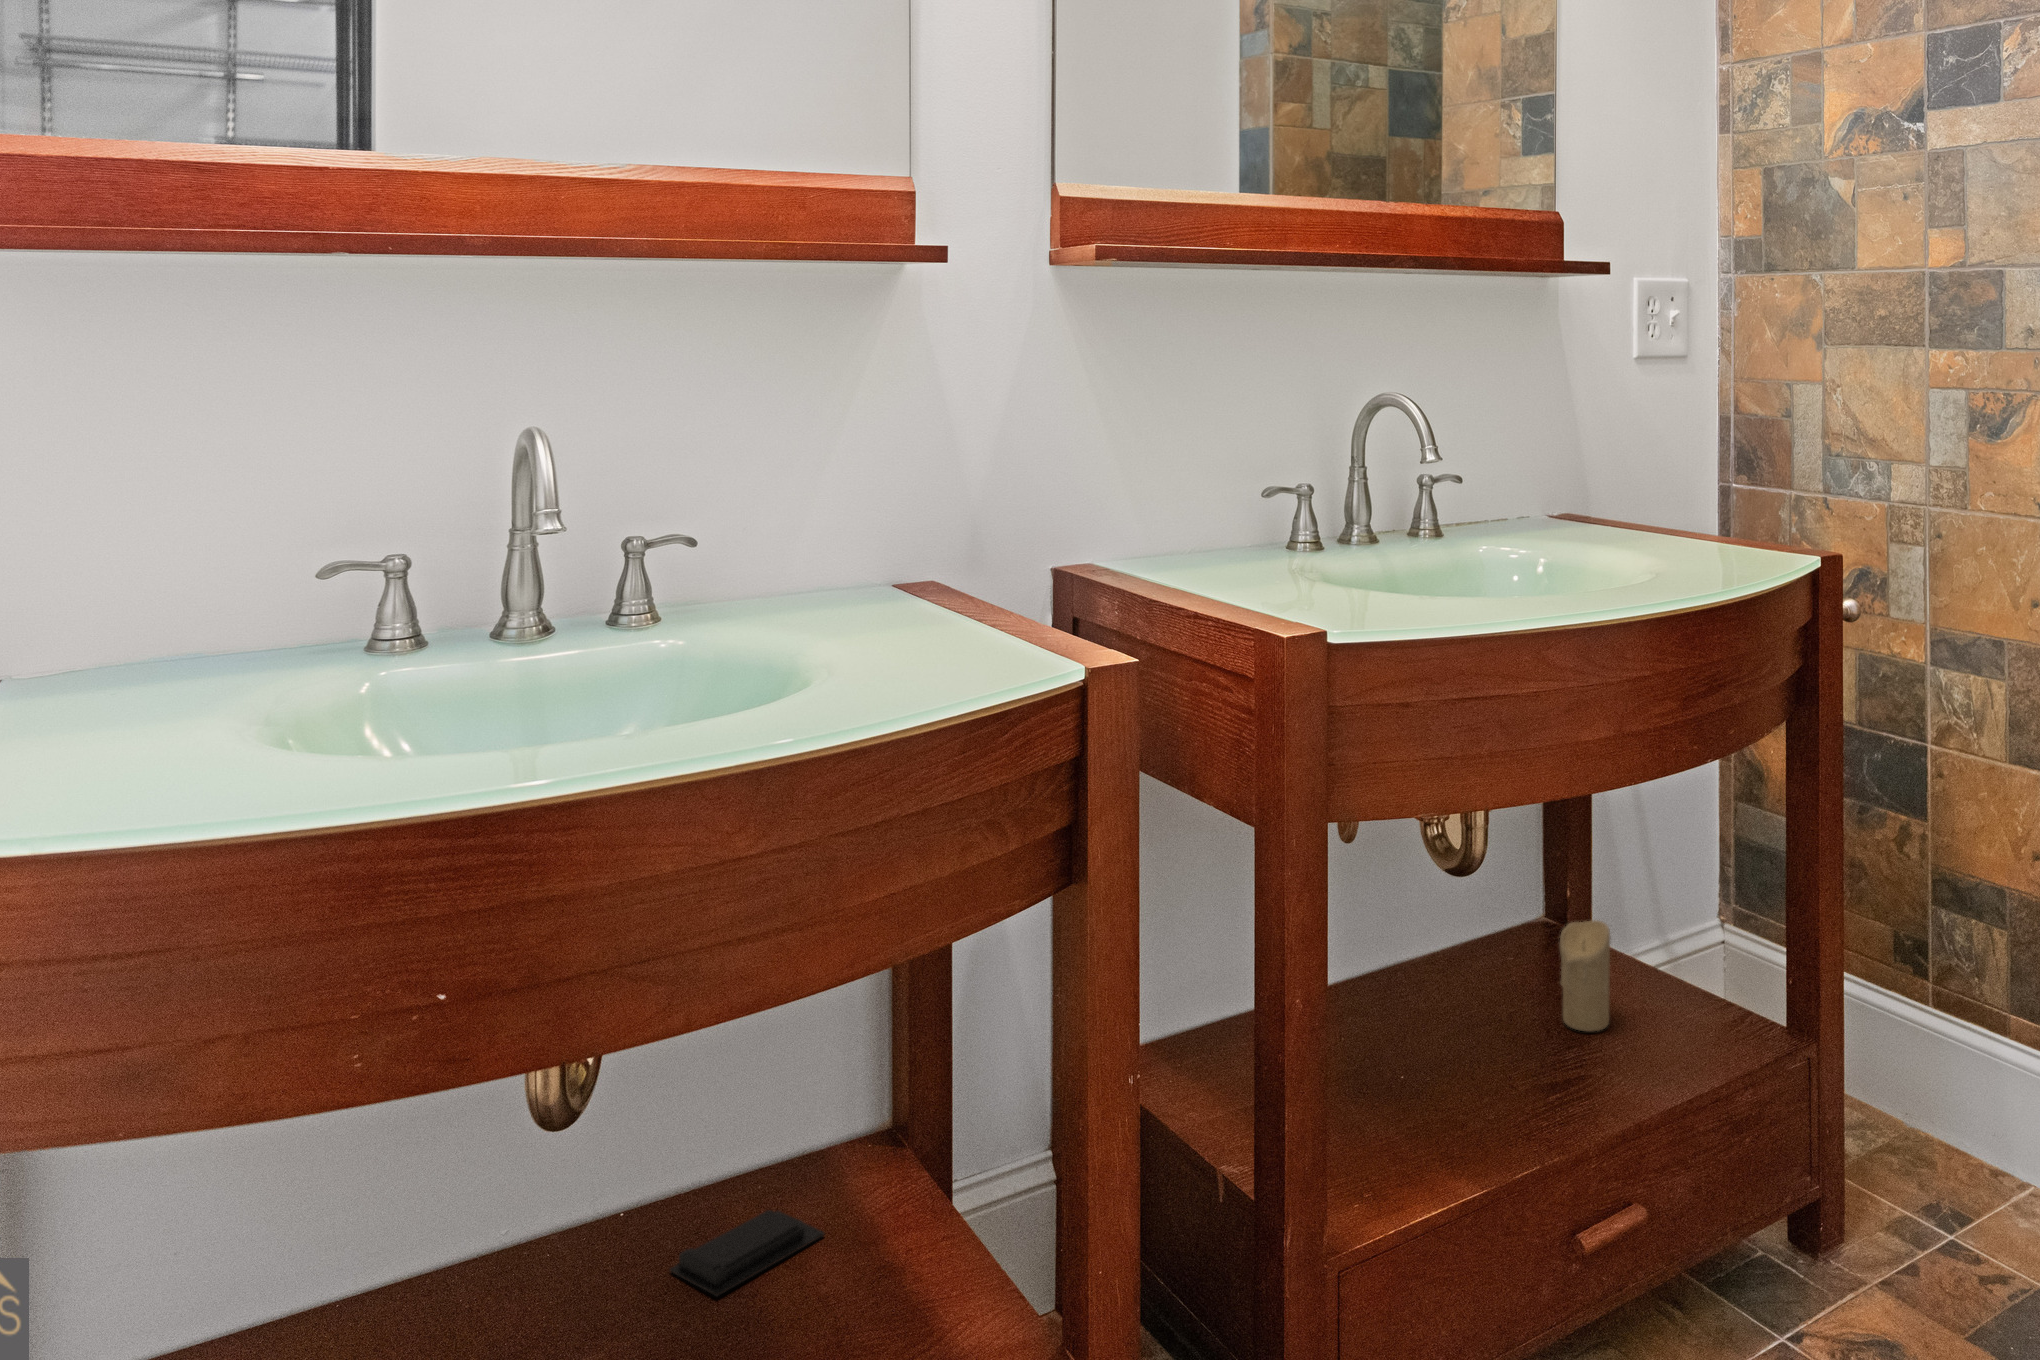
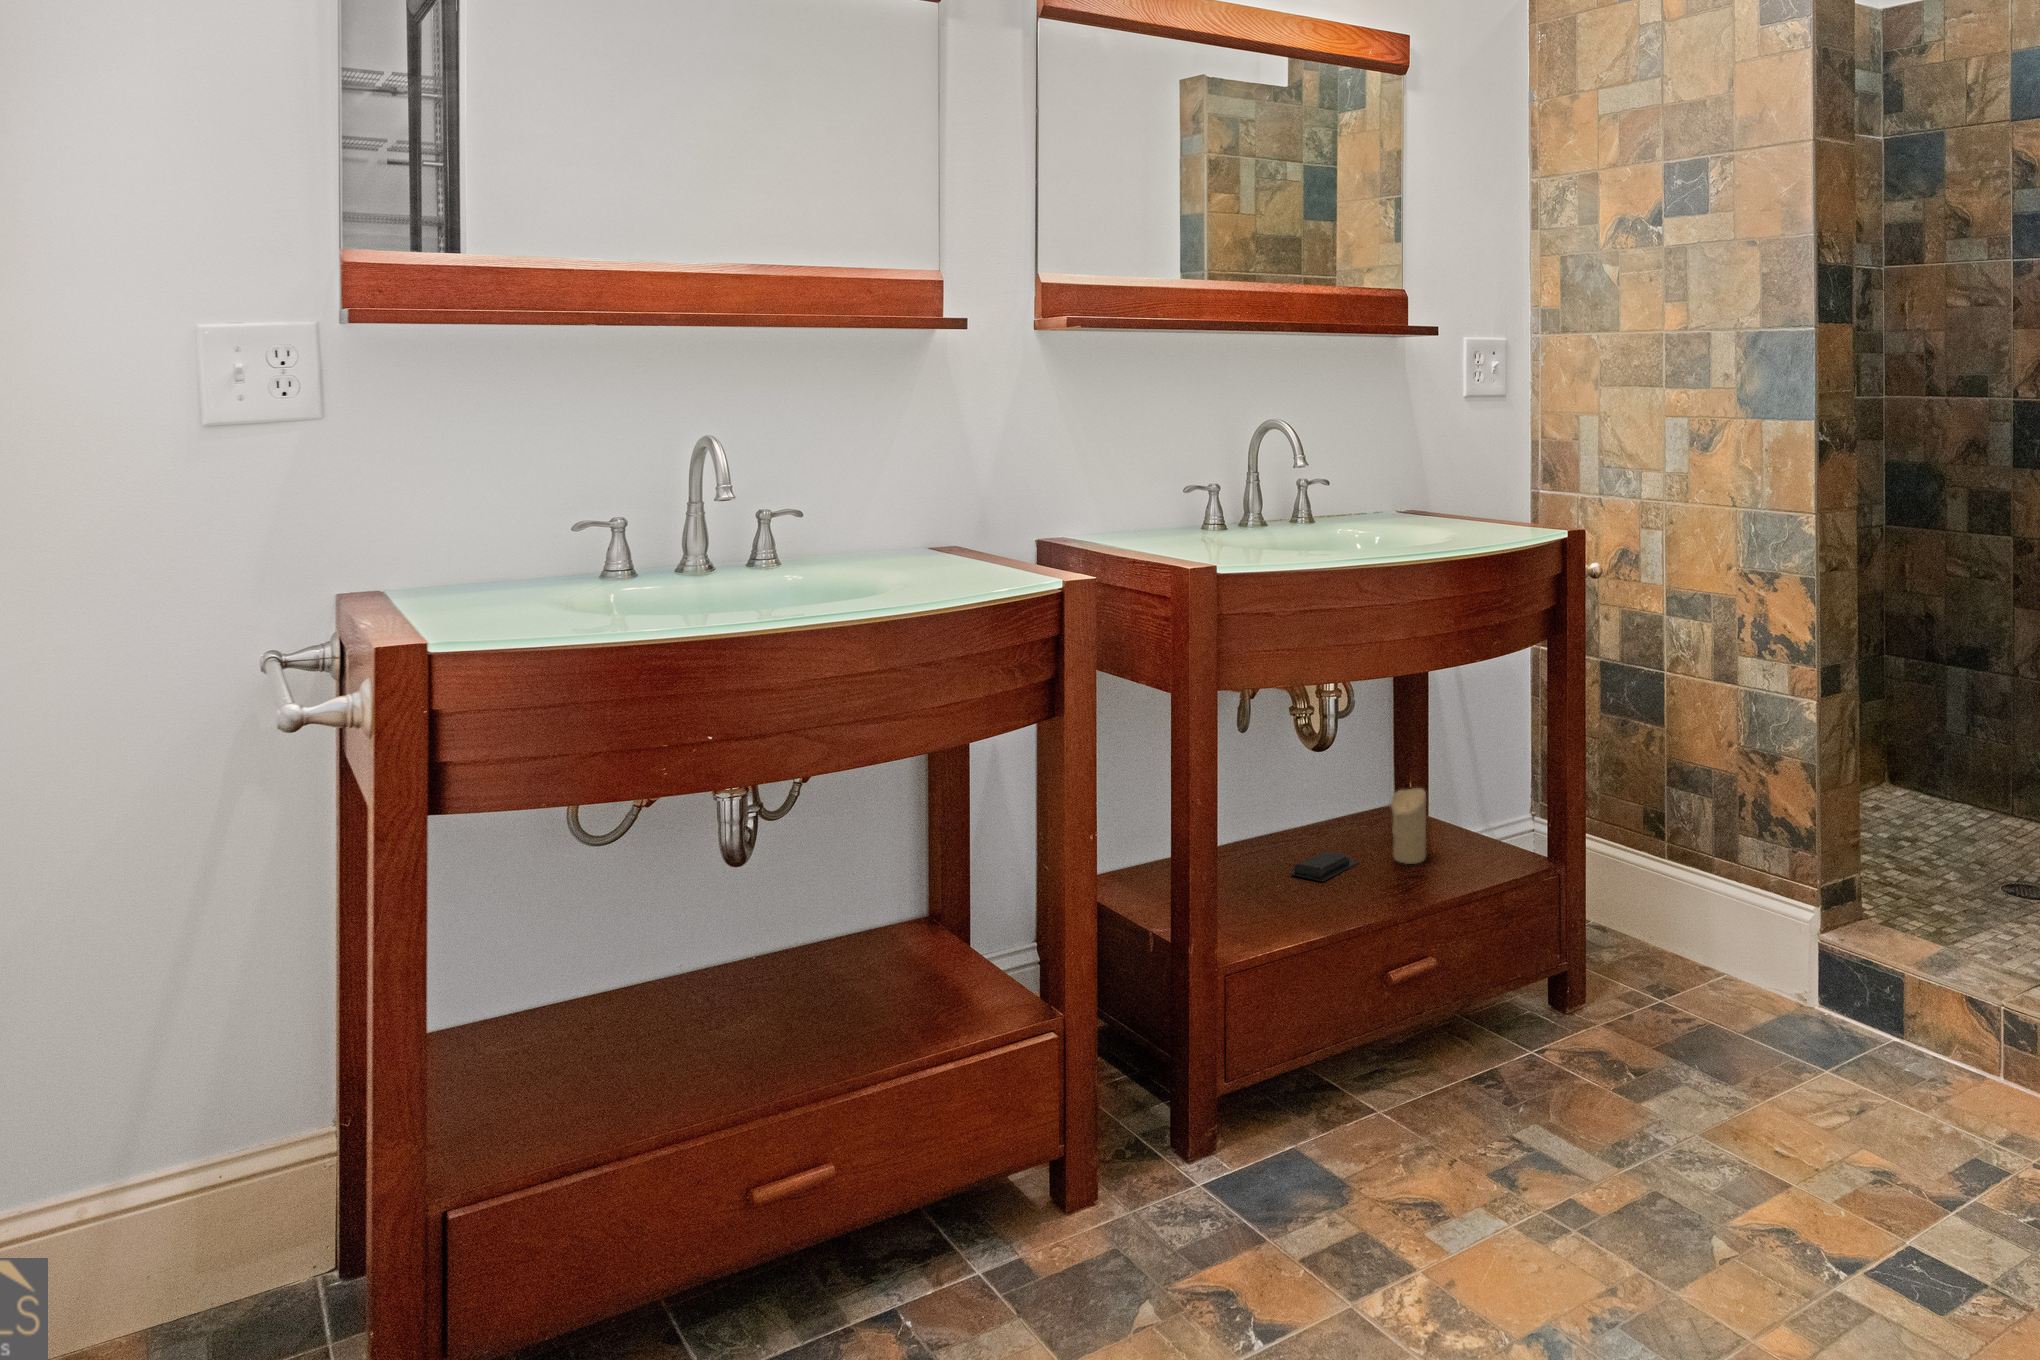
soap bar: present [670,1210,825,1296] -> present [1289,852,1359,881]

